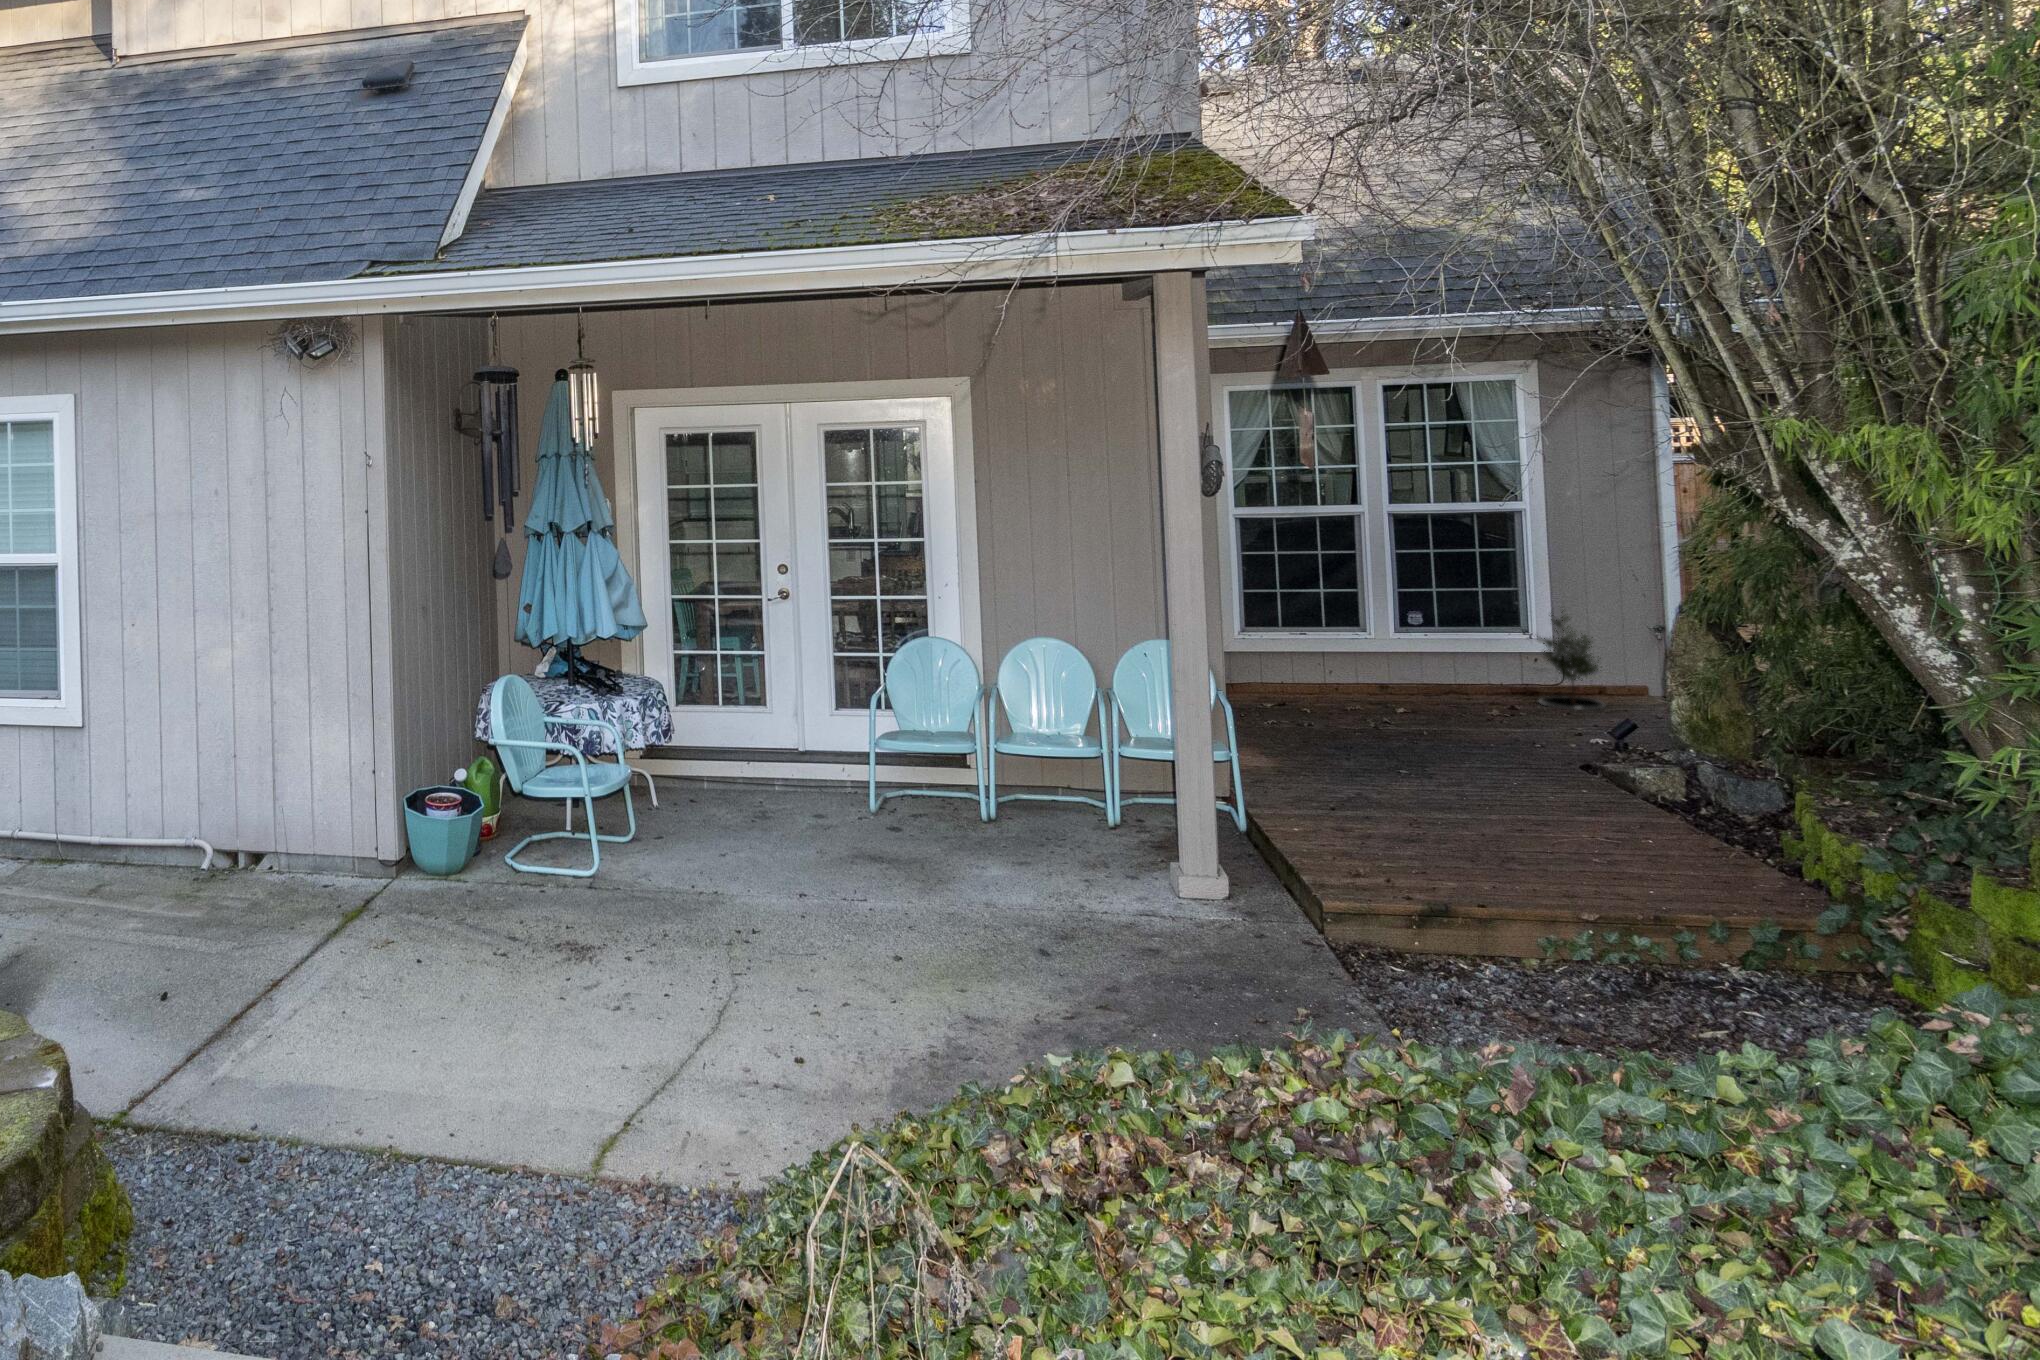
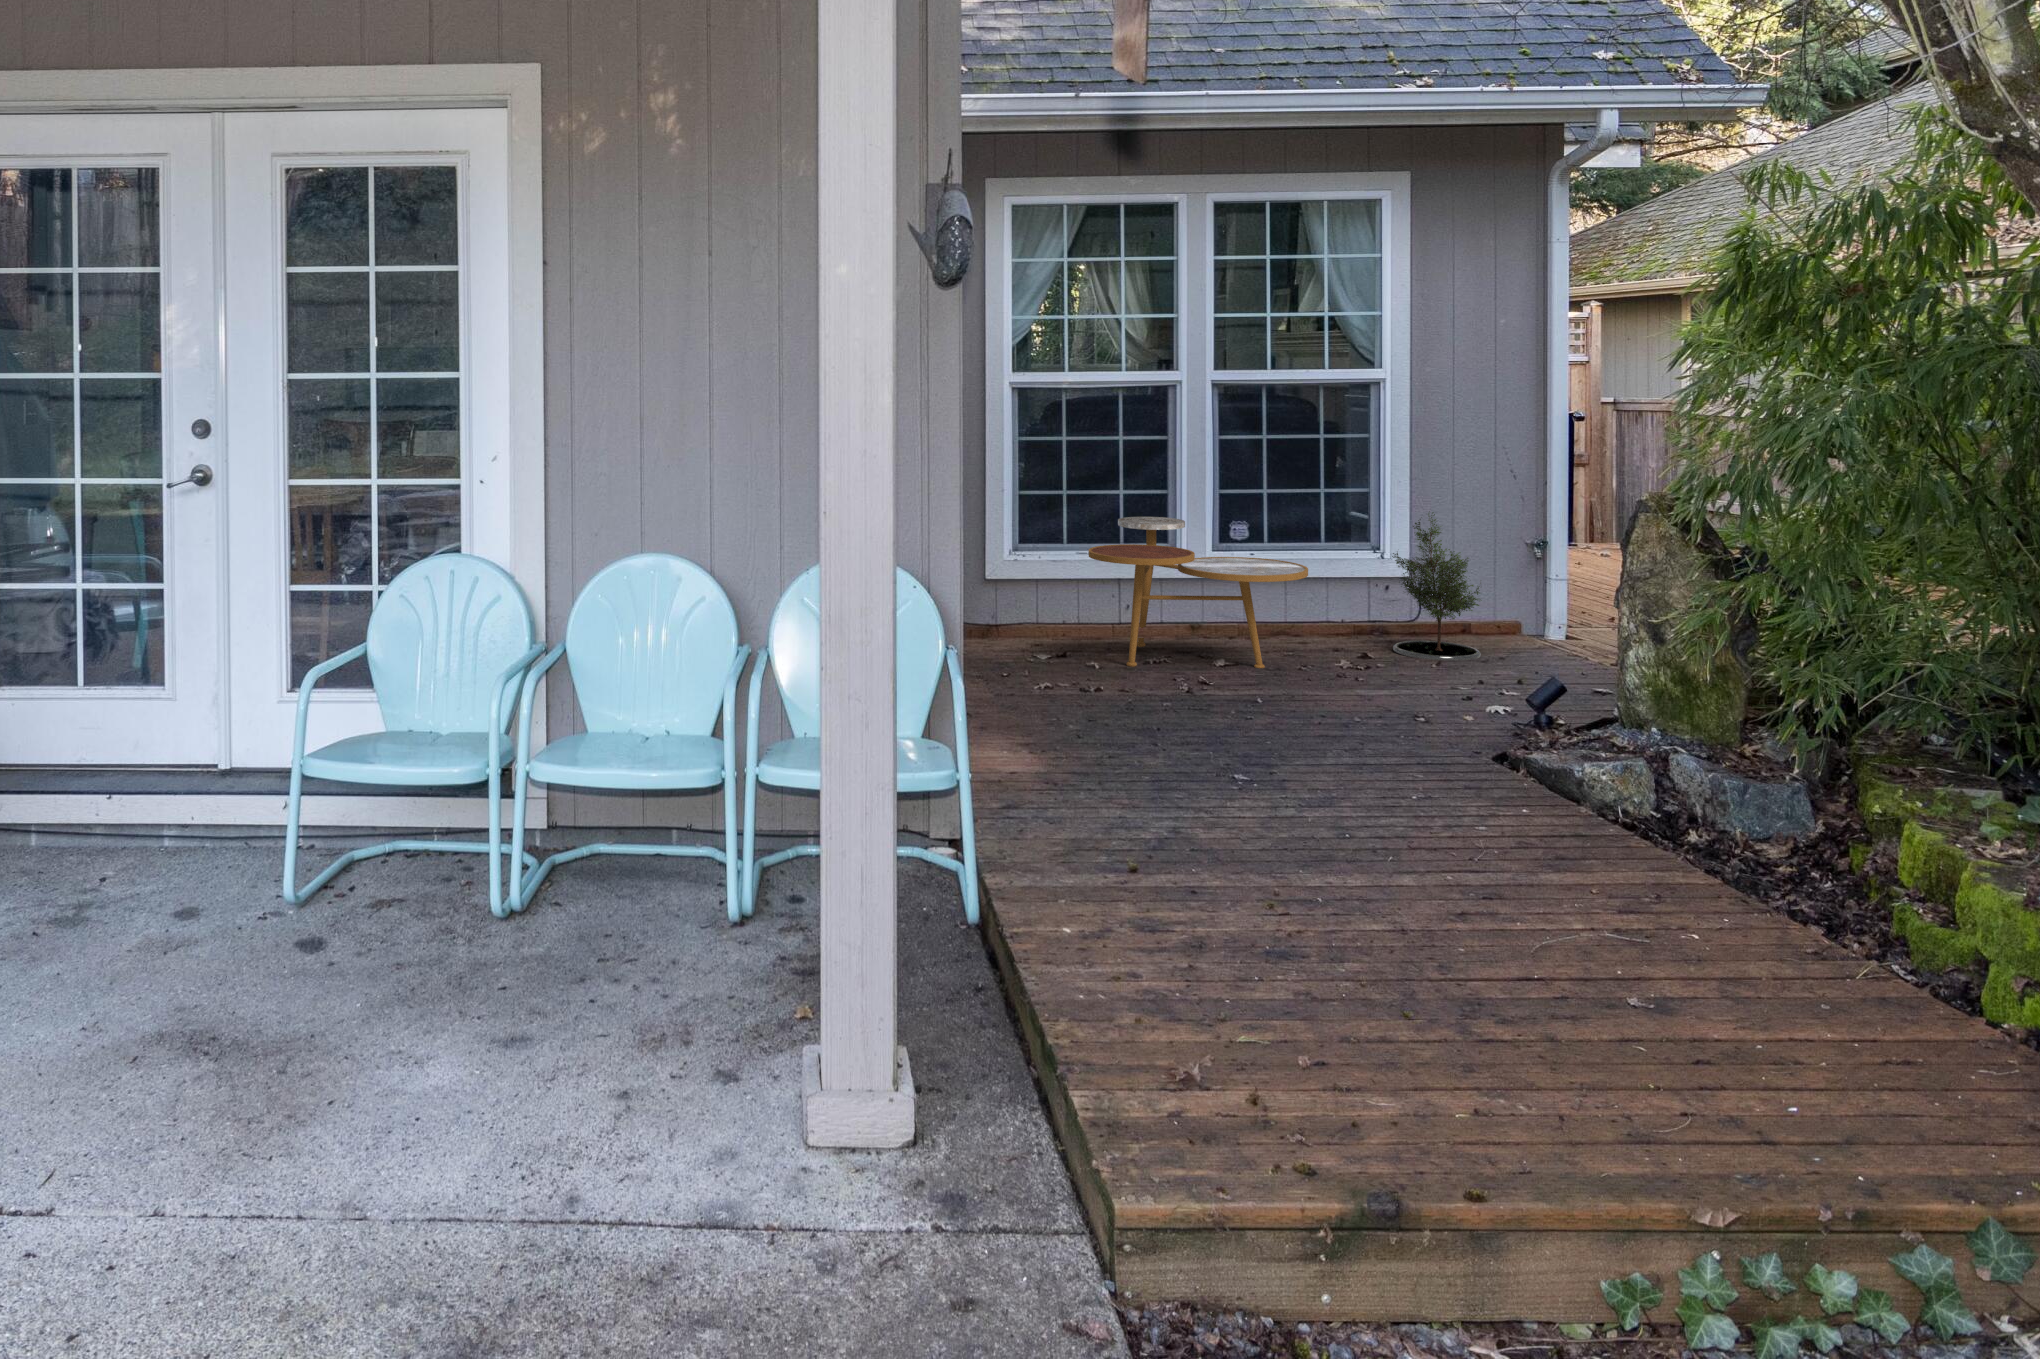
side table: none [1302,607,1465,713] -> present [1089,517,1308,668]

